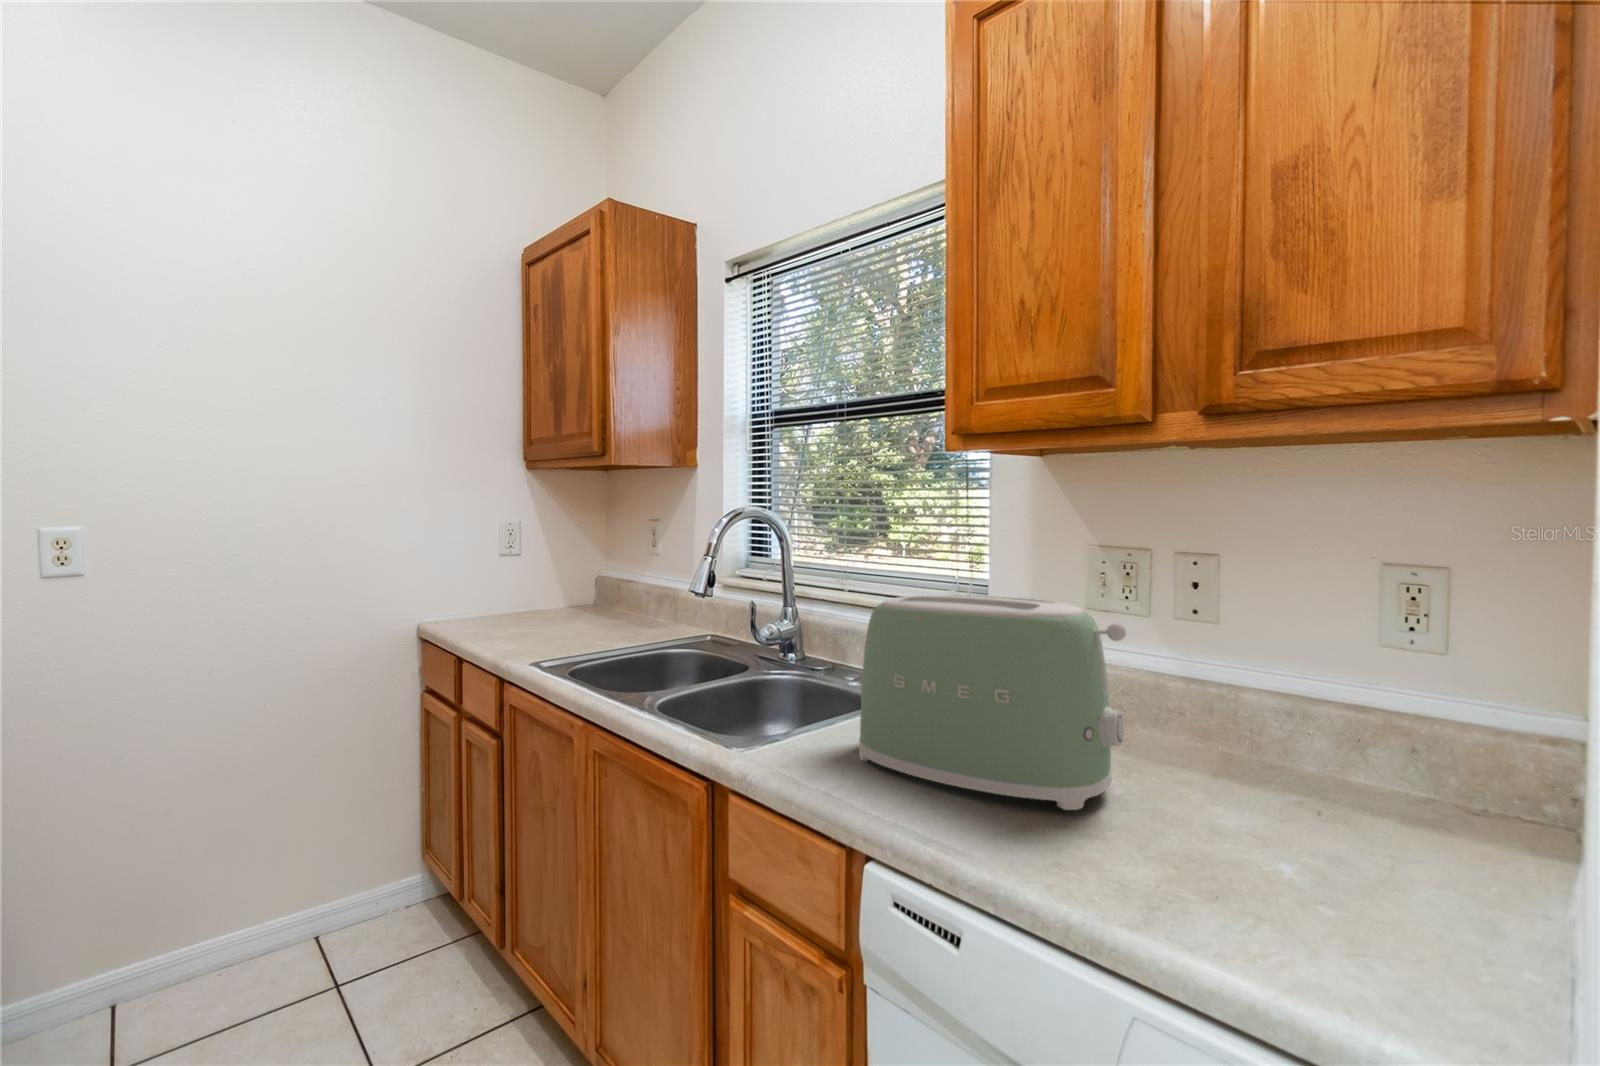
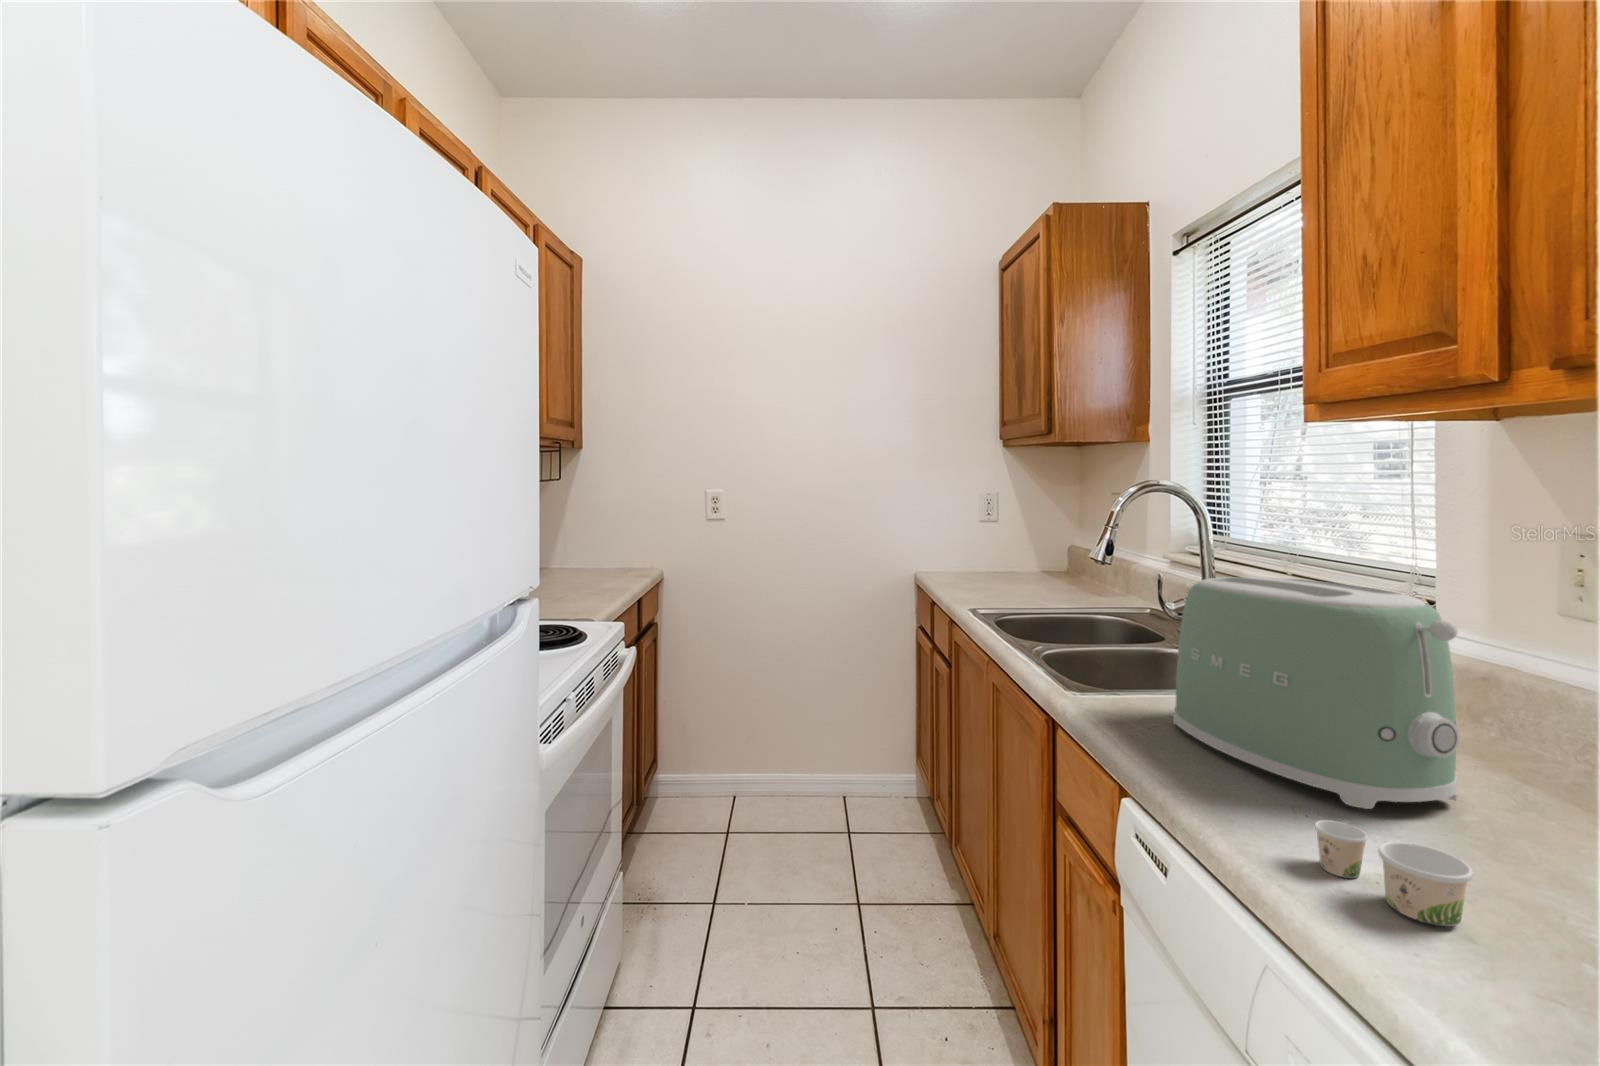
paper cup: none [1109,834,1254,916] -> present [1315,820,1473,926]

